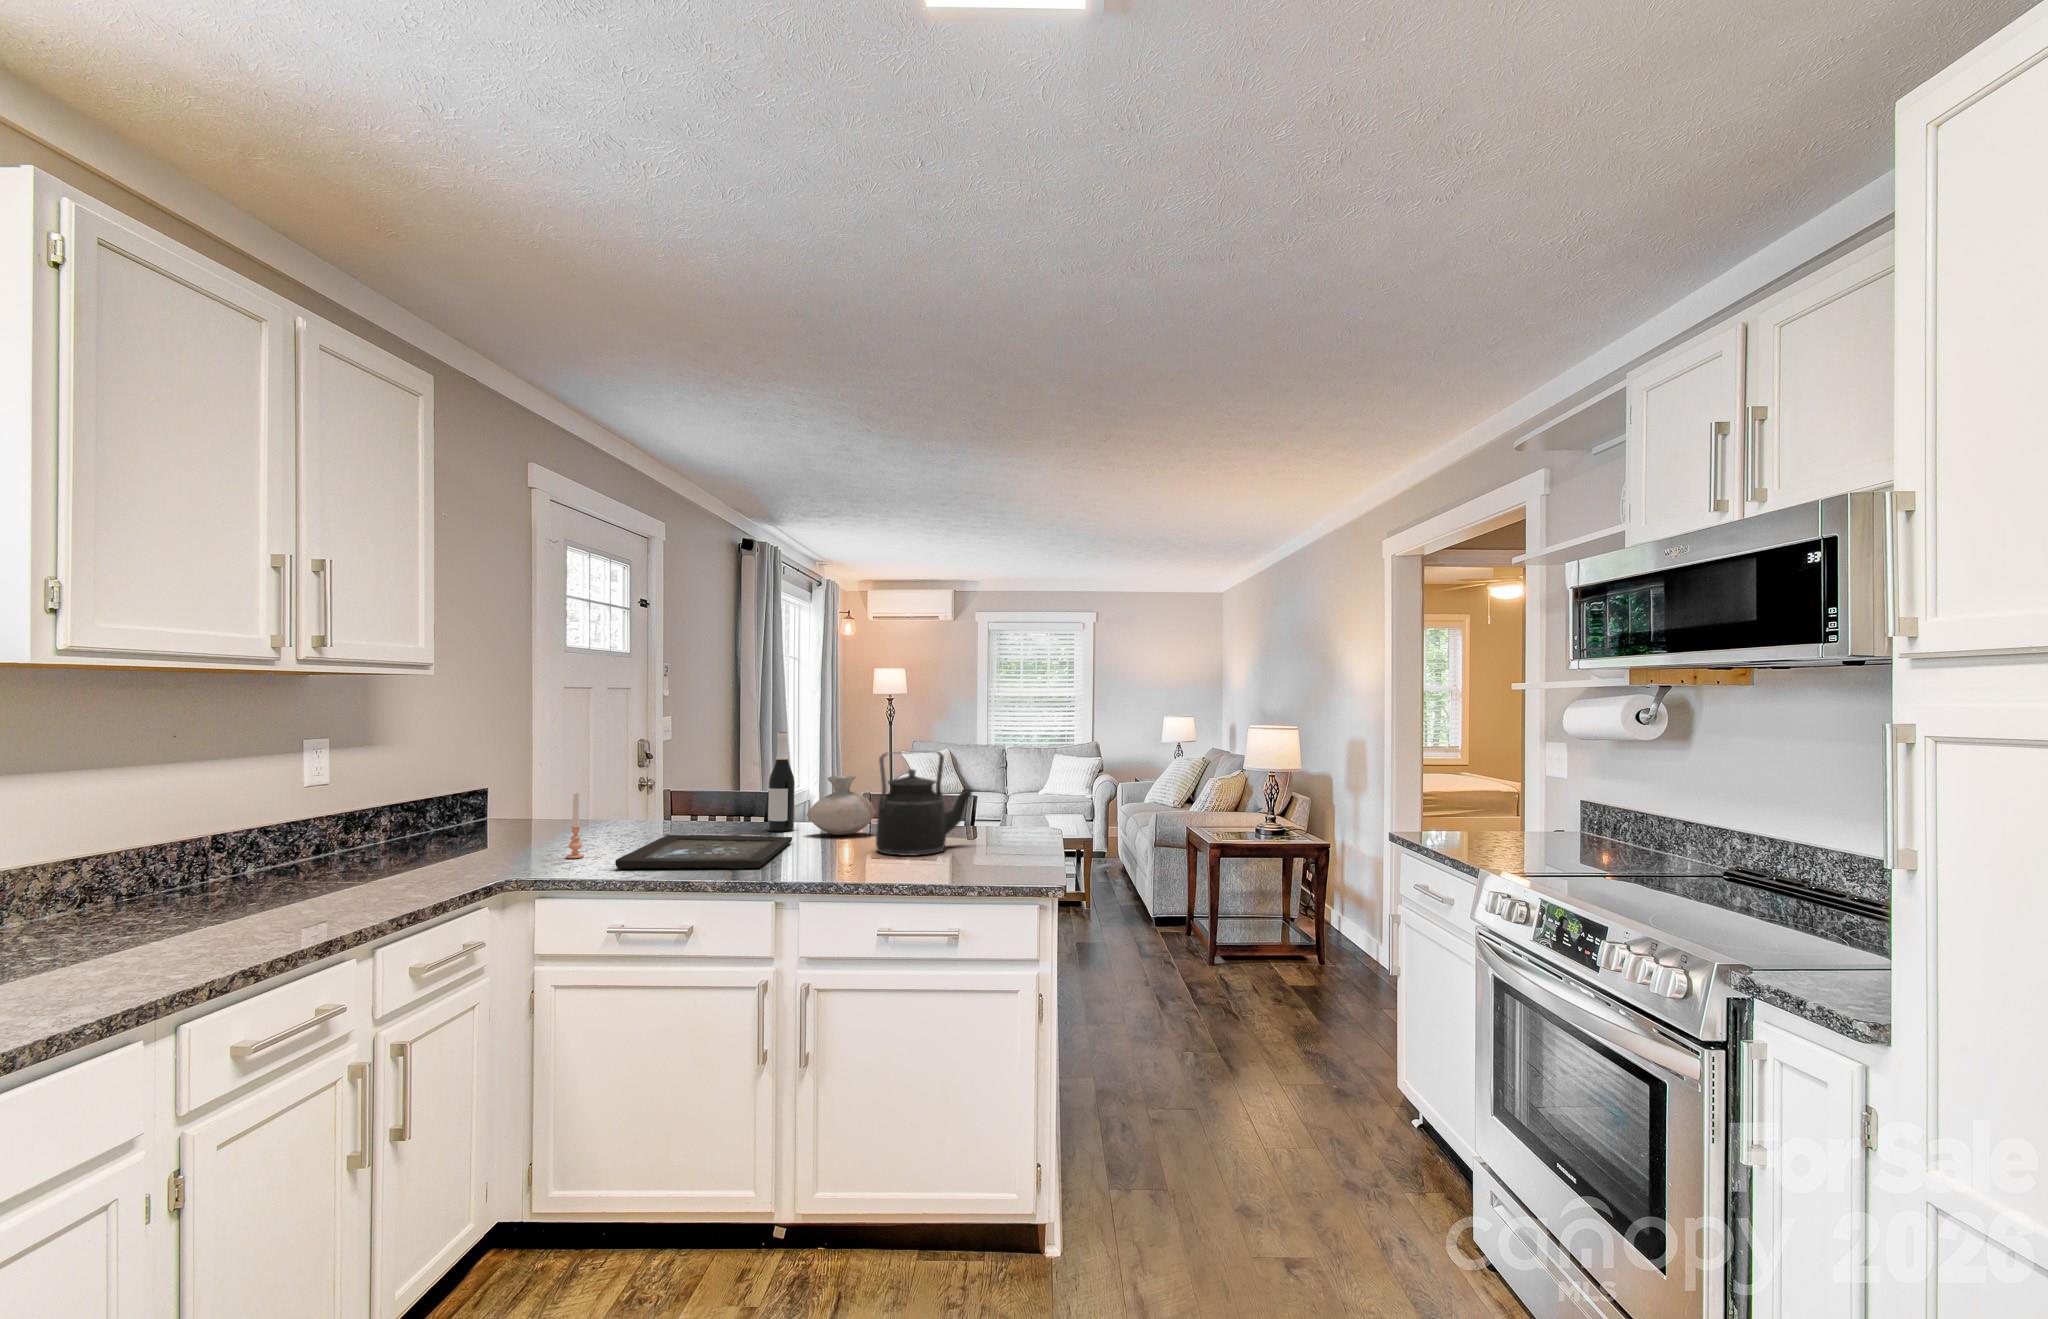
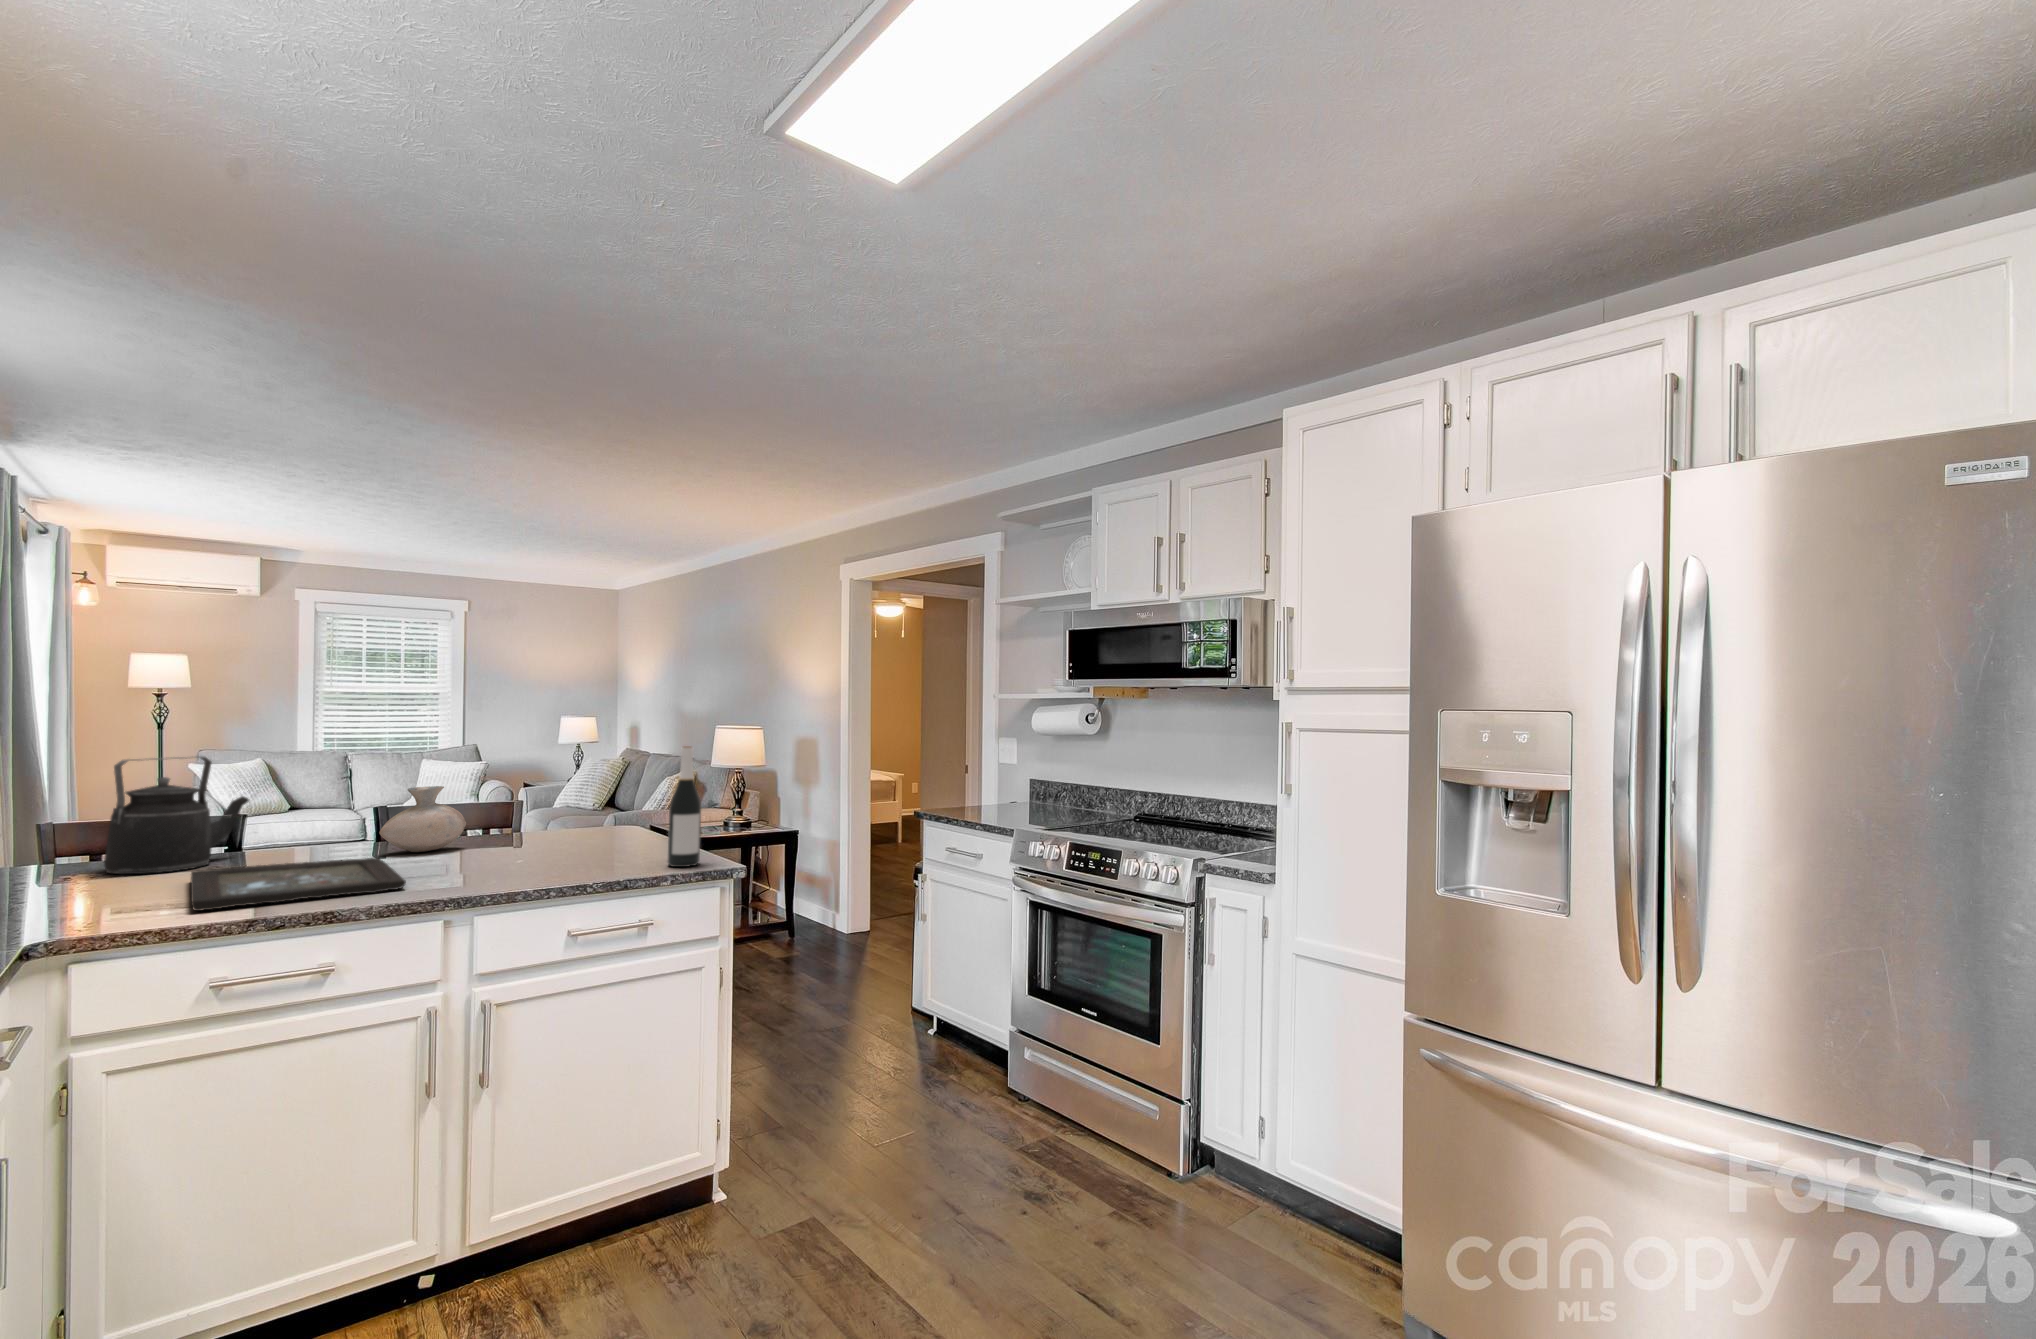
wine bottle: present [768,732,795,832] -> present [667,746,701,867]
kettle: present [876,751,972,856] -> present [104,756,249,874]
candle: present [566,793,584,858] -> none [58,824,89,912]

